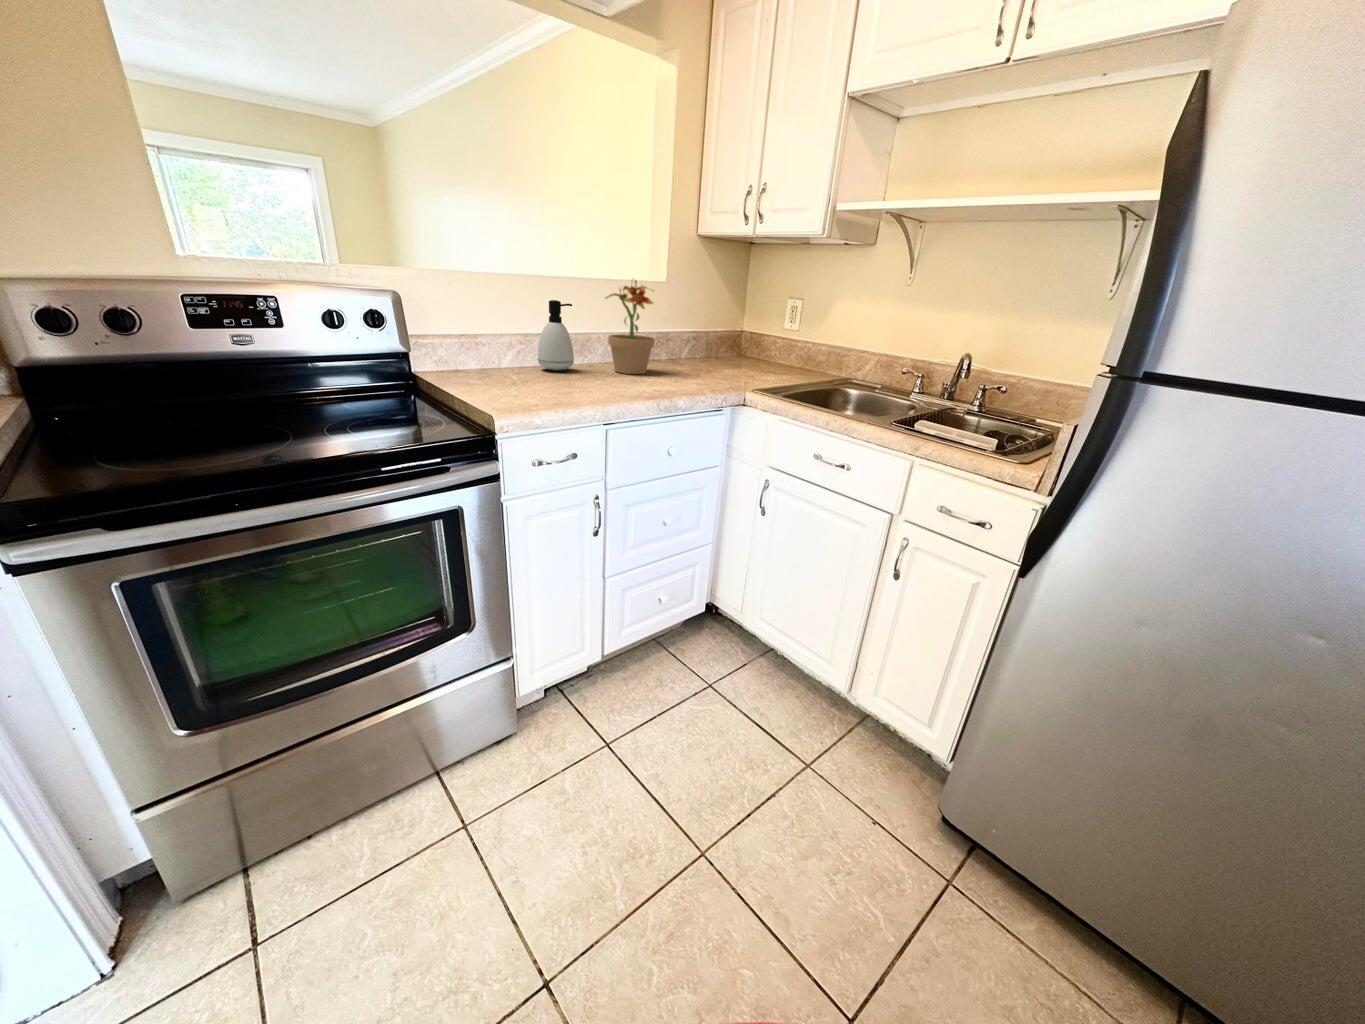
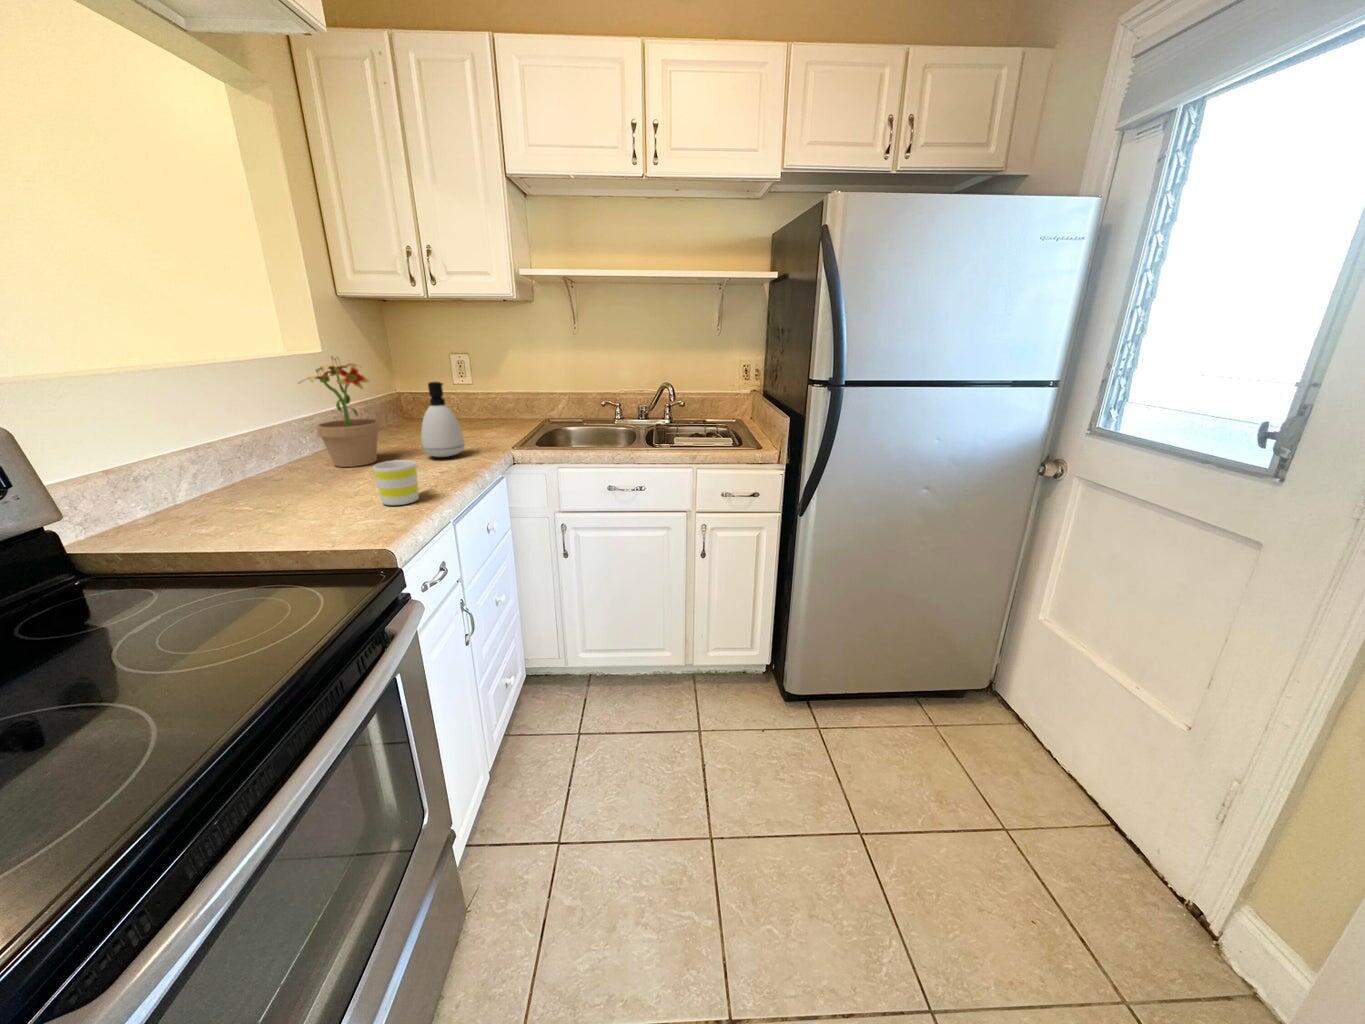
soap dispenser: present [538,300,574,370] -> present [421,382,464,457]
mug: none [560,361,604,399] -> present [373,460,419,505]

